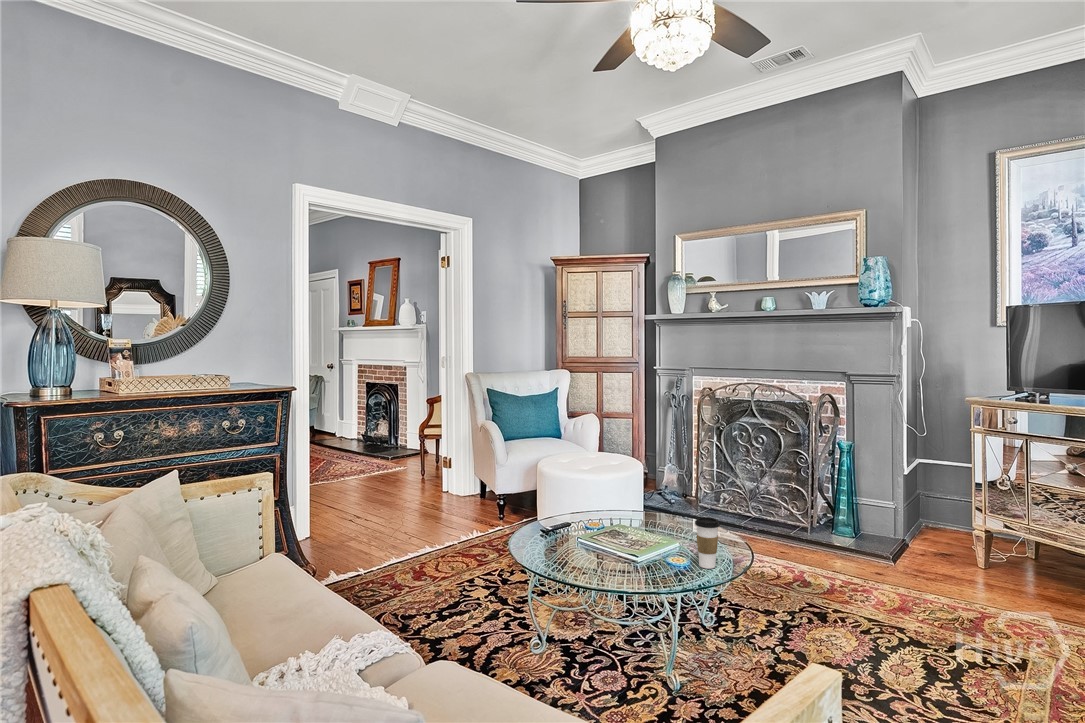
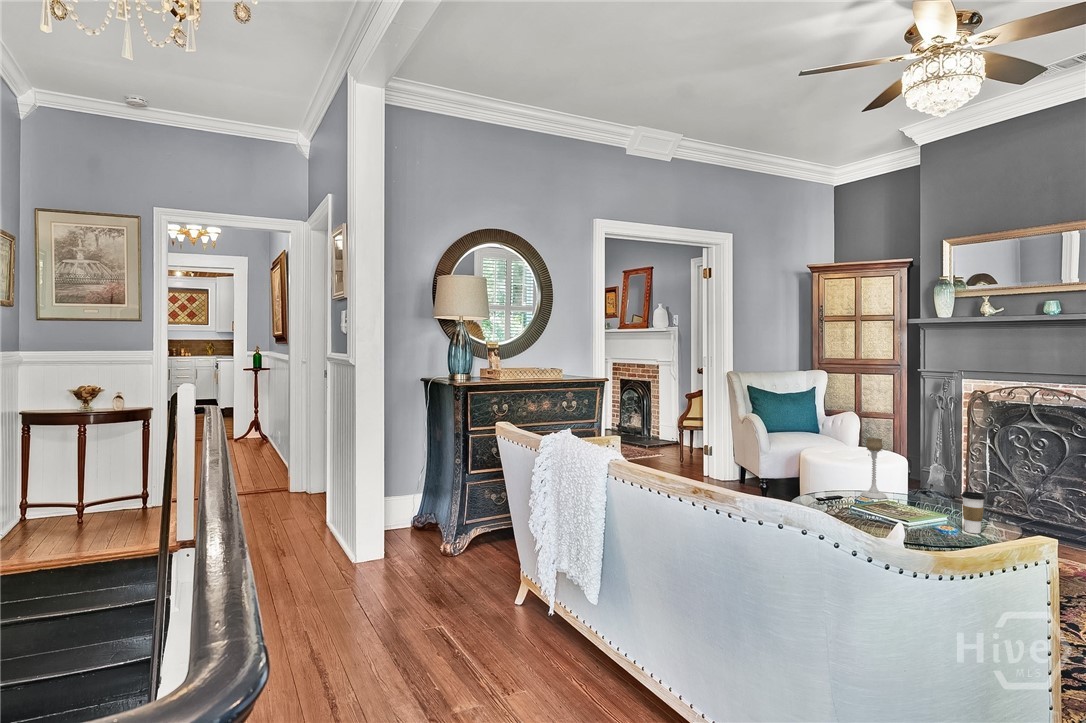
candle holder: none [593,451,621,524] -> present [860,438,887,499]

